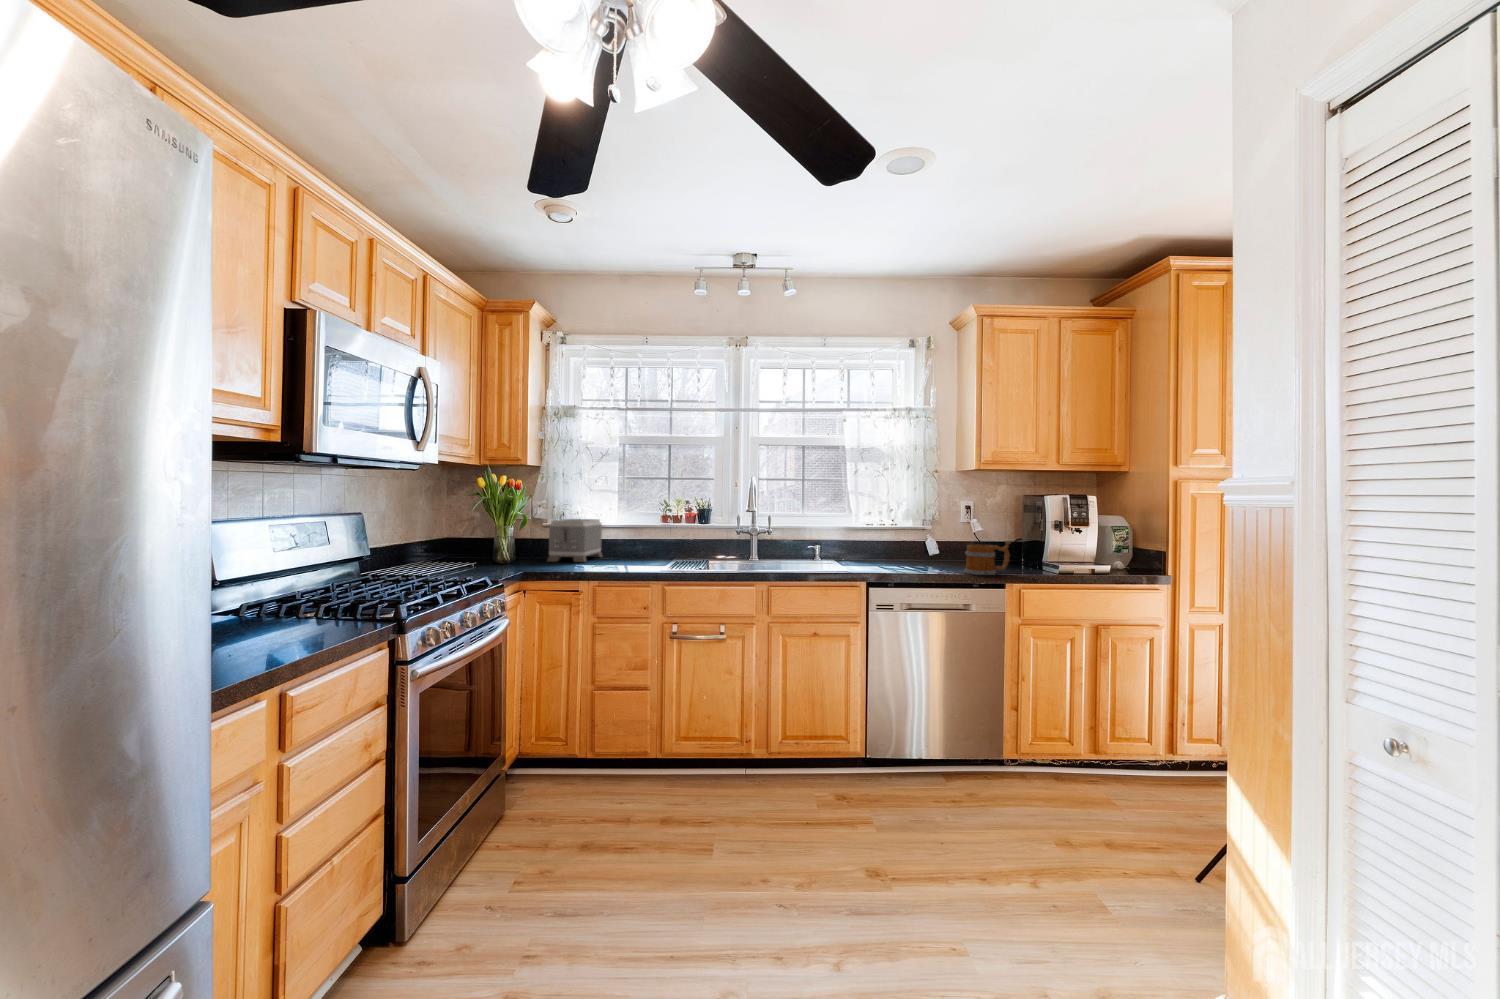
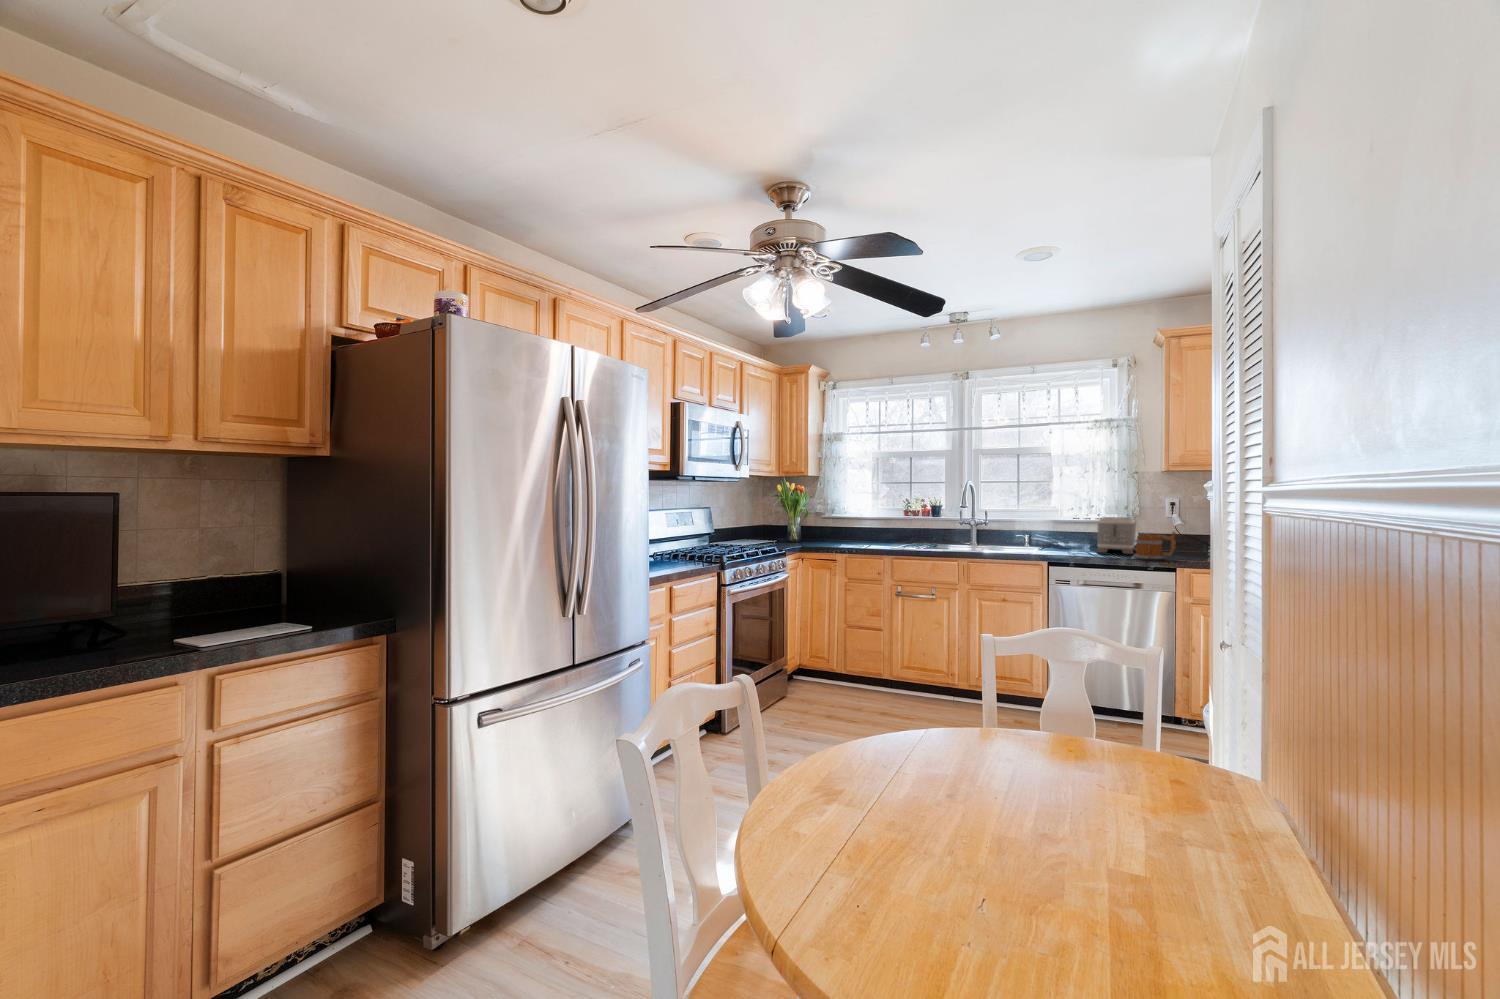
toaster: present [547,519,602,562] -> present [1097,517,1136,554]

